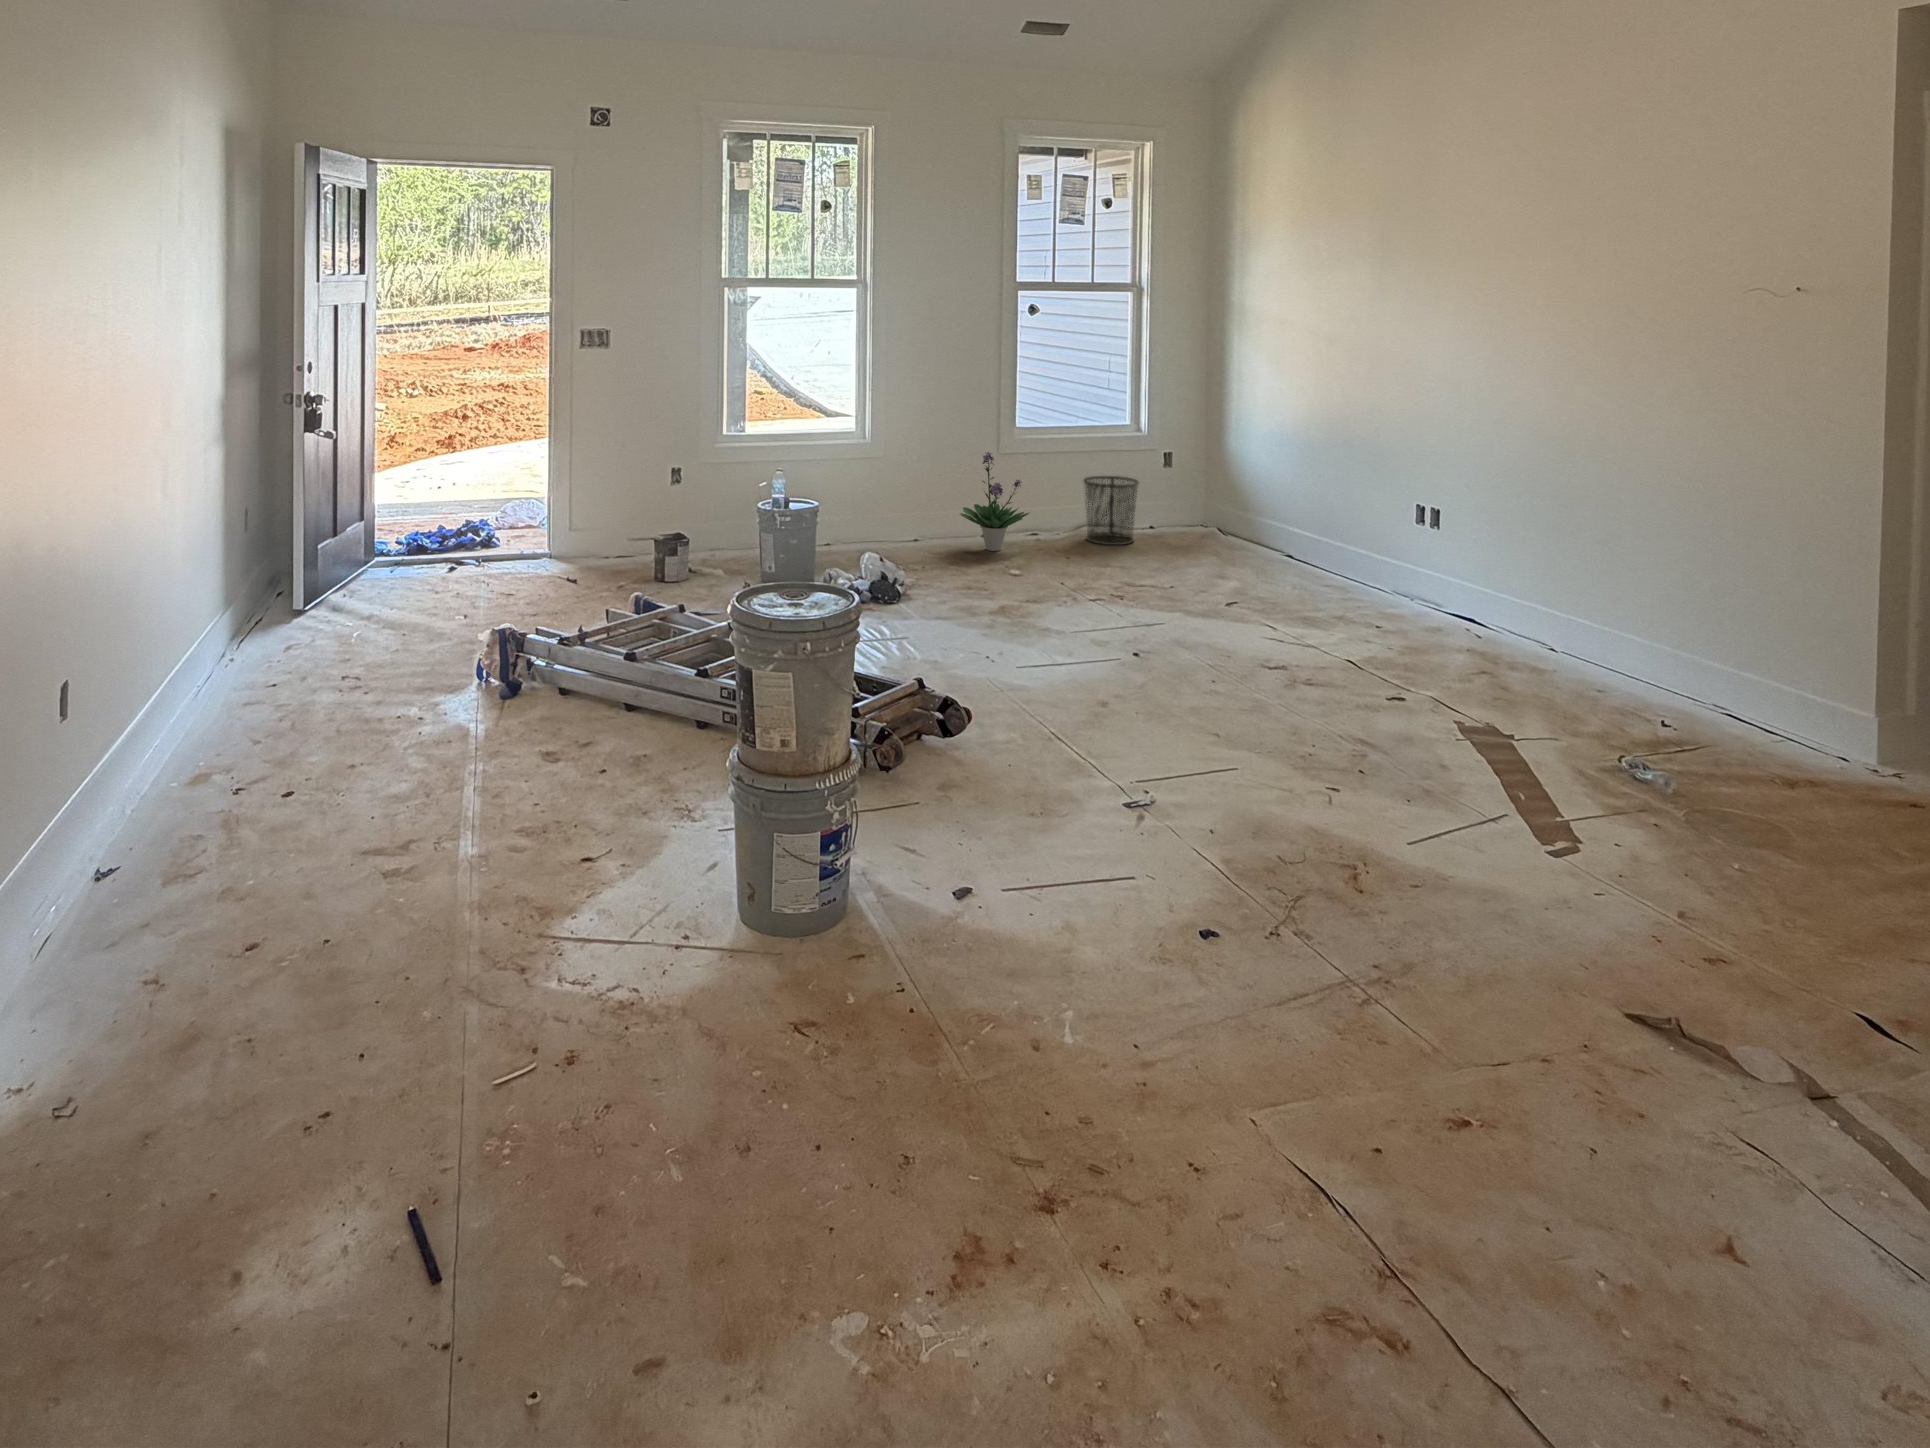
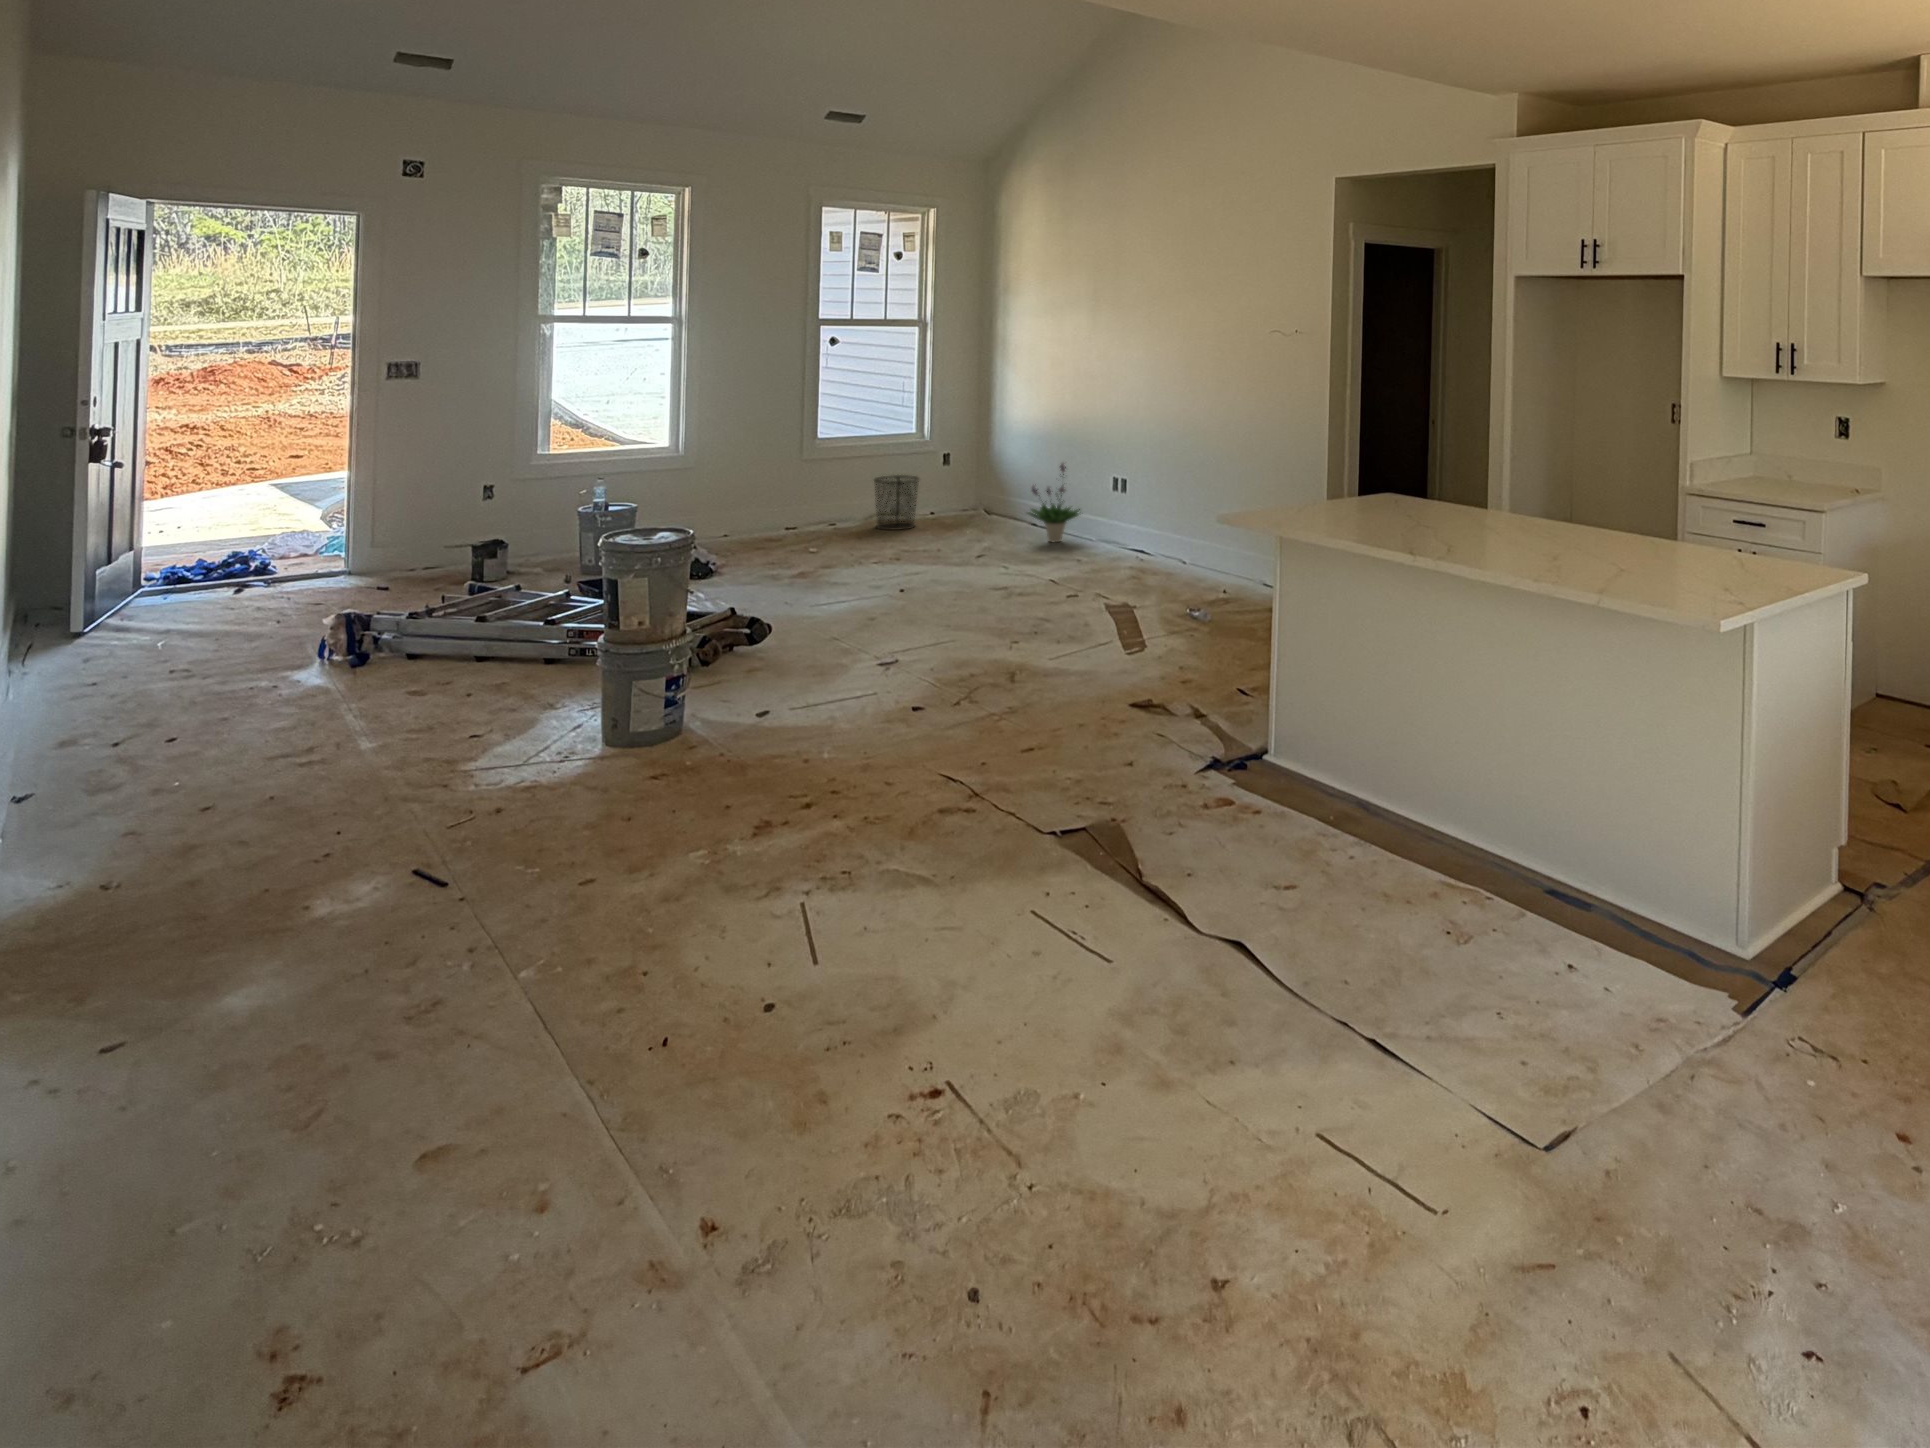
potted plant: present [960,452,1029,551] -> present [1028,463,1080,542]

